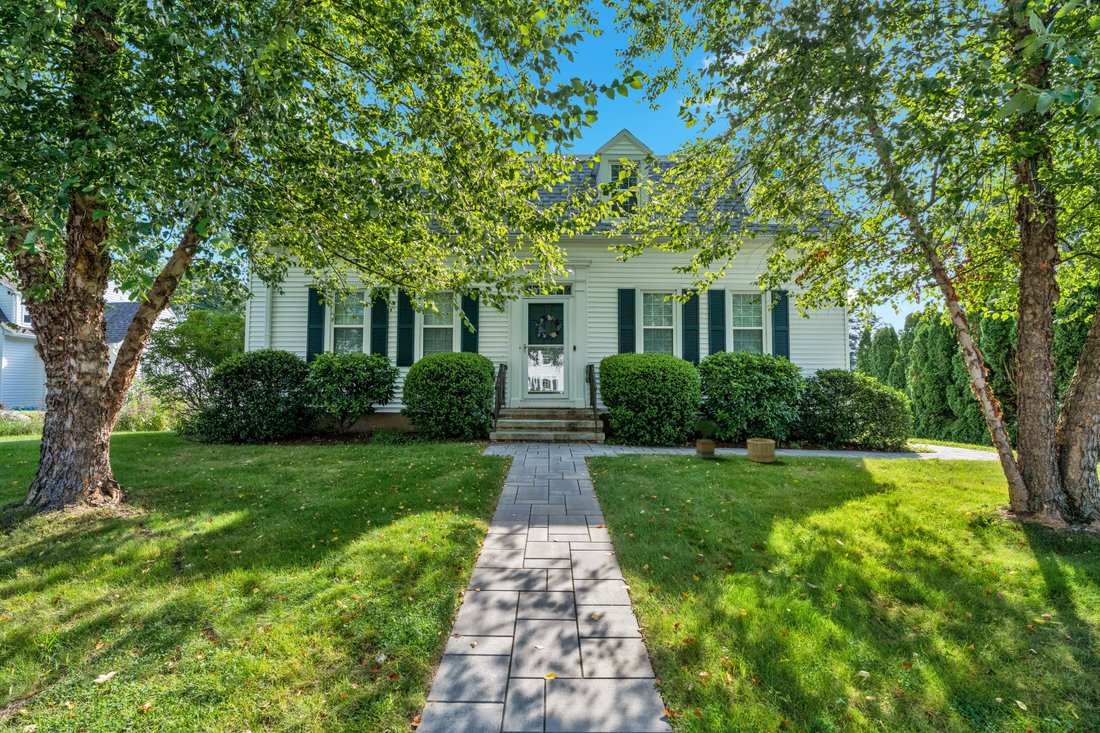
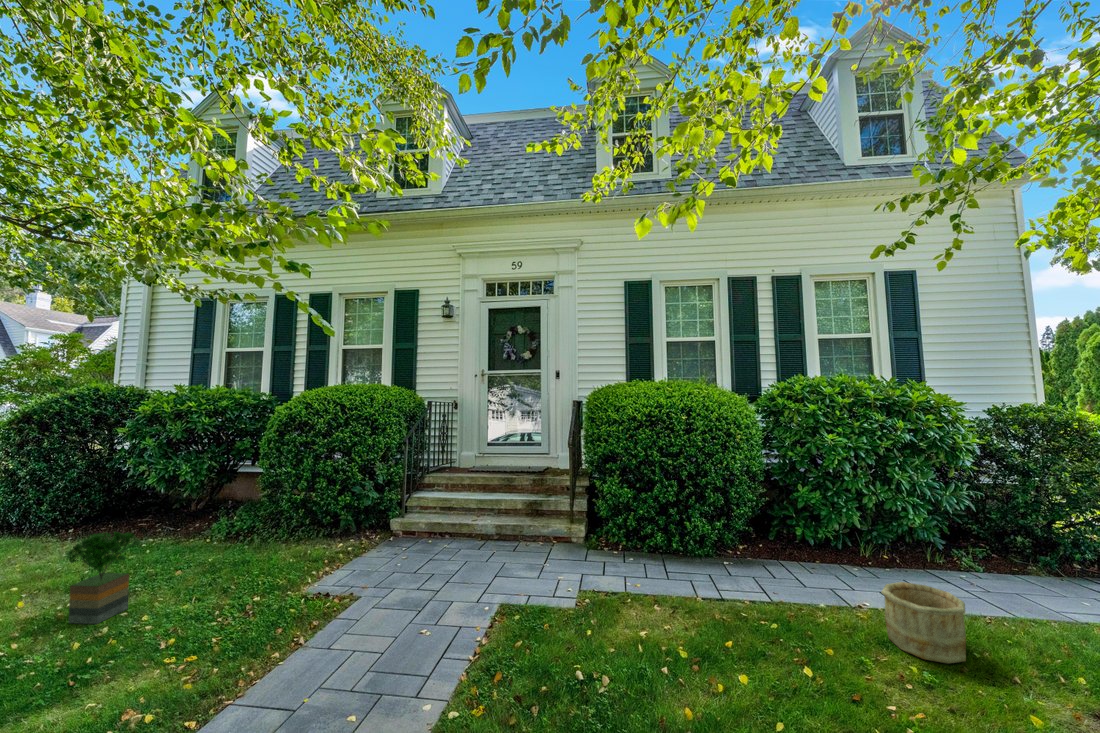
potted tree: present [695,421,720,458] -> present [67,532,141,624]

